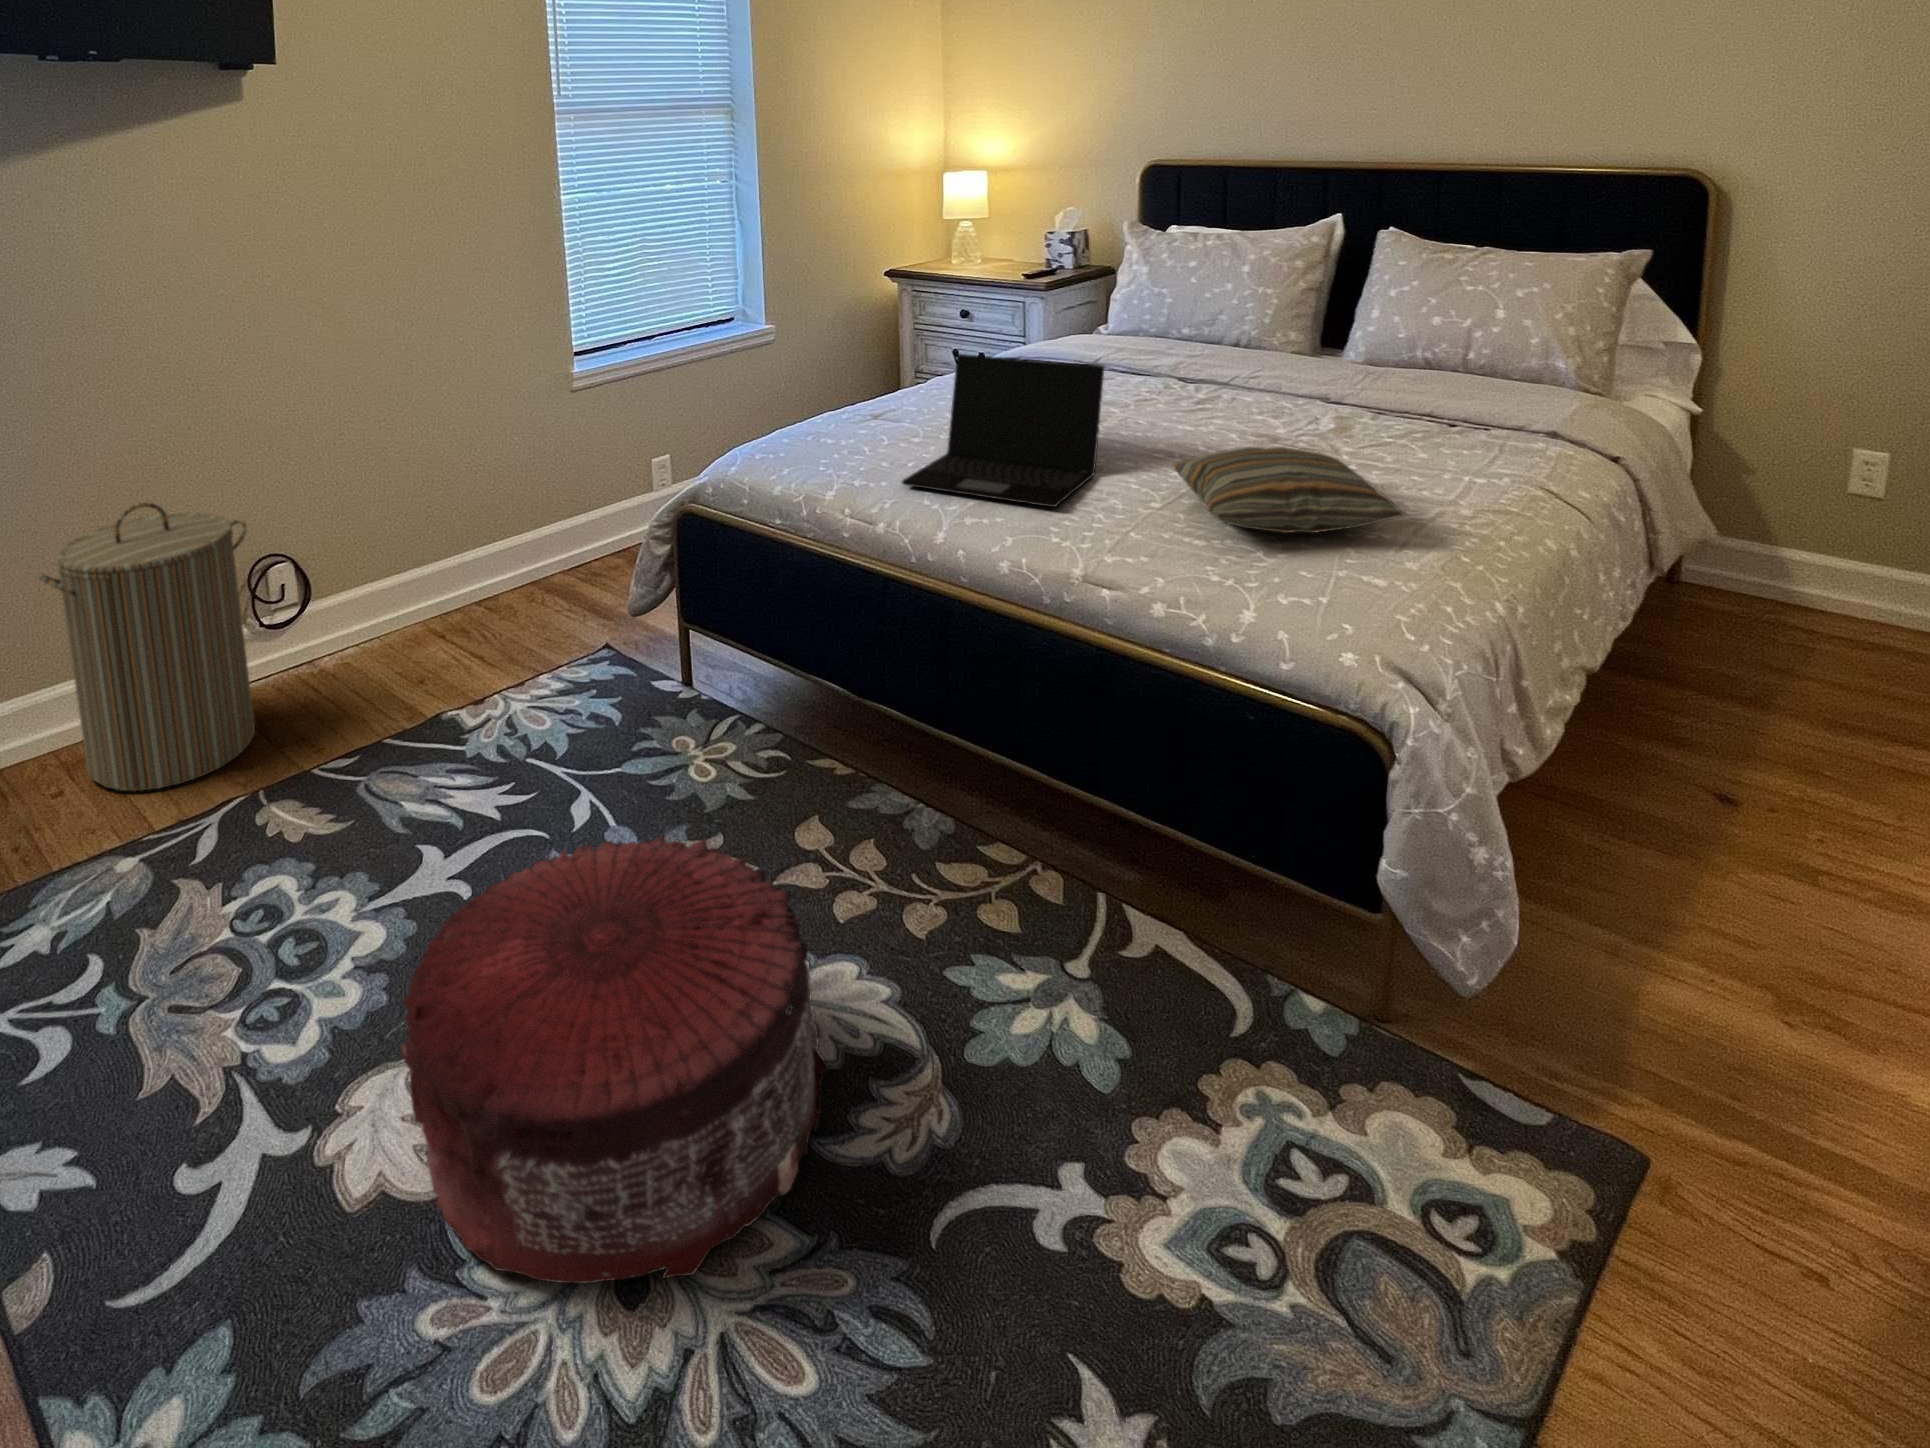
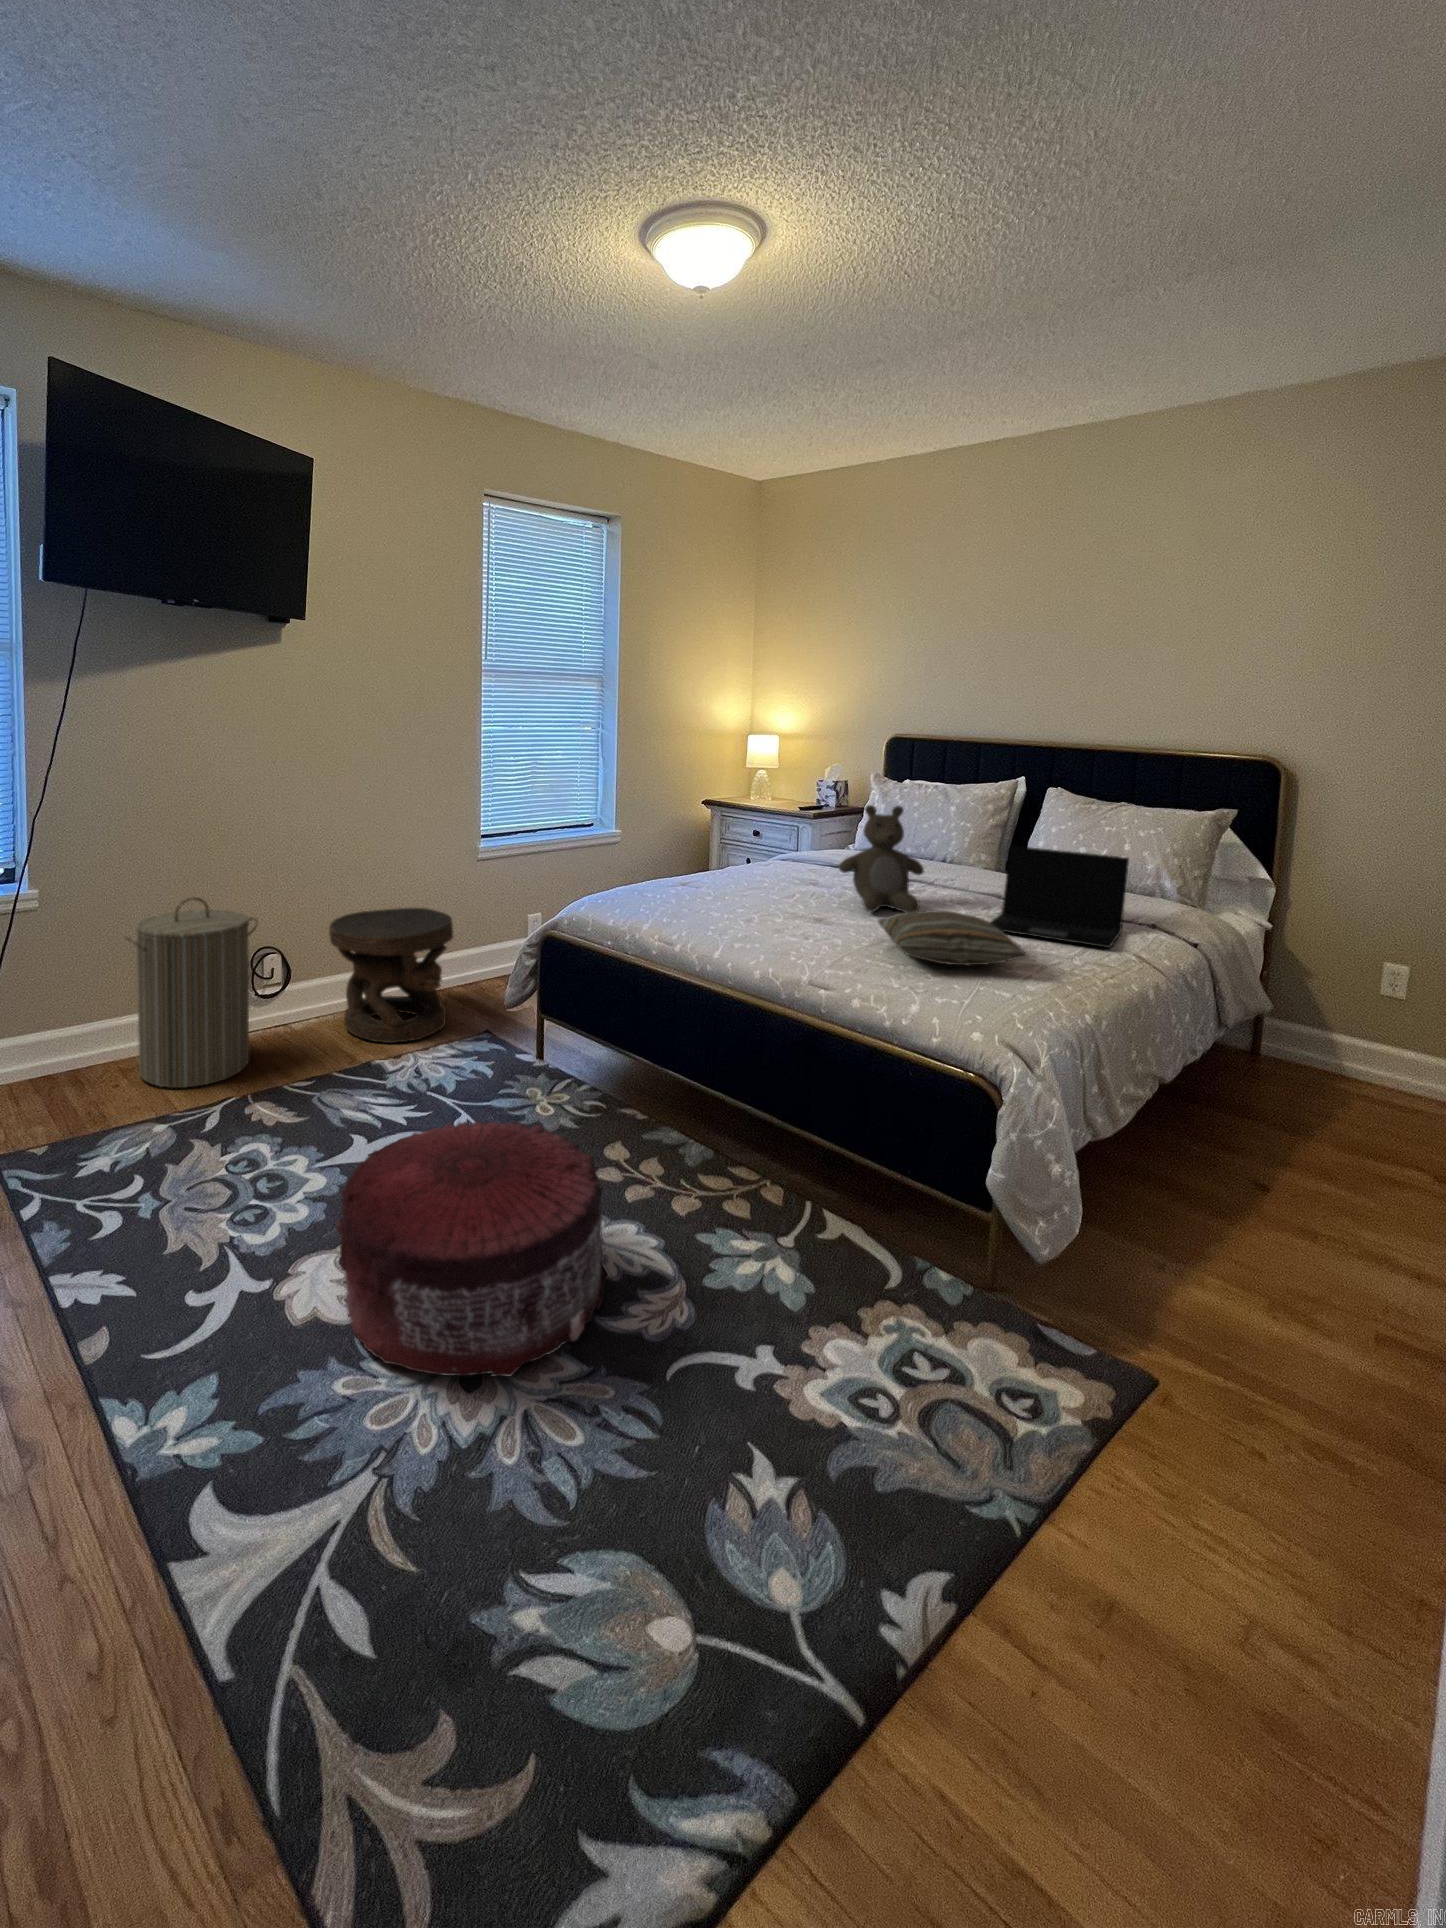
teddy bear: none [1104,282,1227,444] -> present [839,805,924,912]
laptop: present [902,354,1104,507] -> present [990,846,1129,948]
side table: none [357,471,544,680] -> present [329,908,453,1043]

